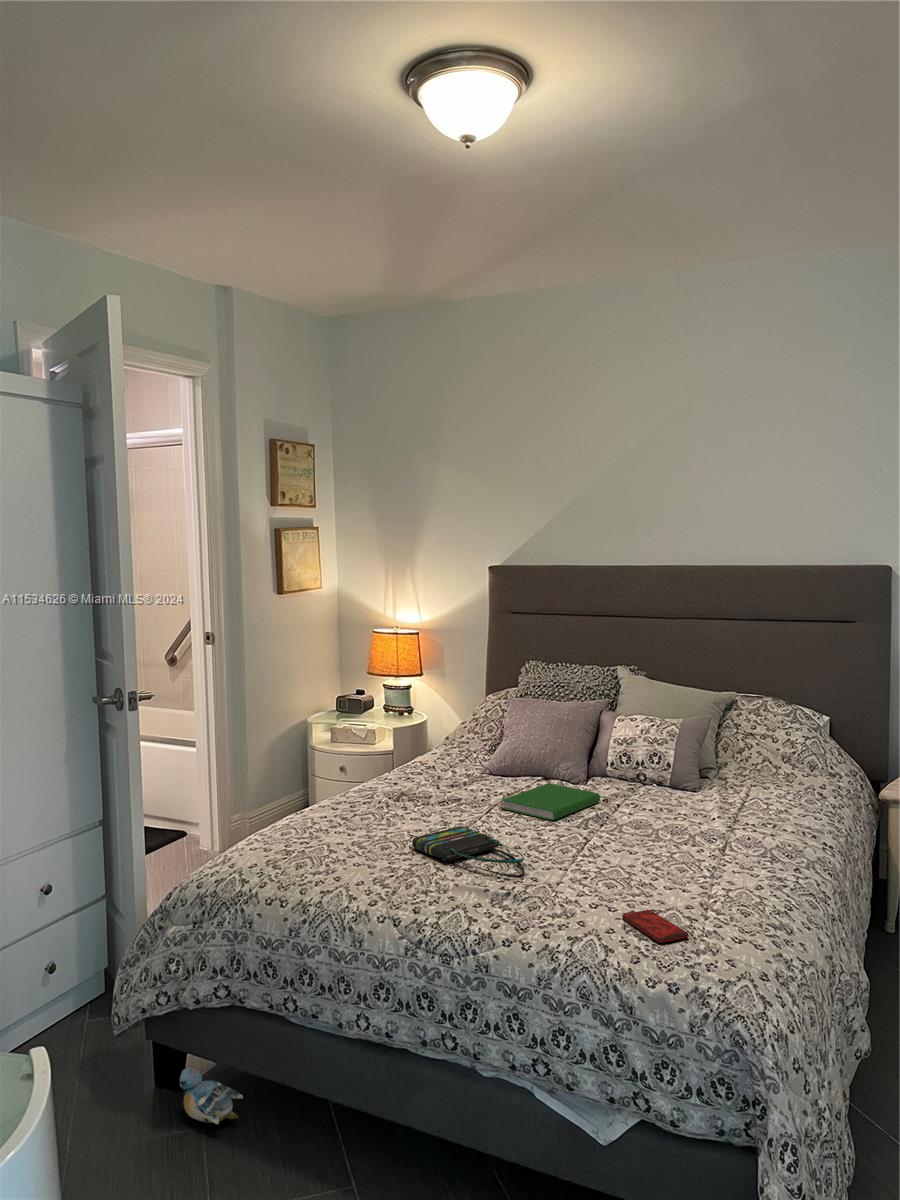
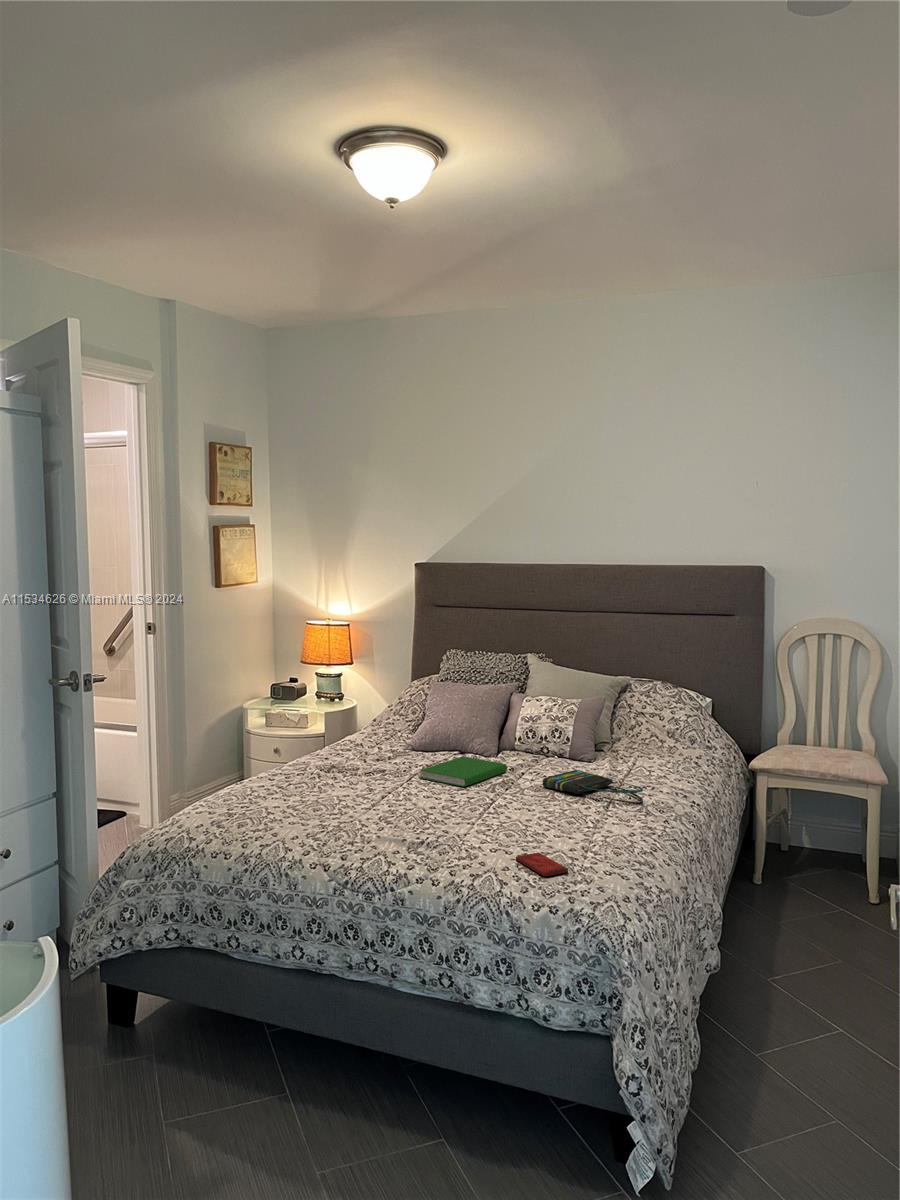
tote bag: present [412,826,524,878] -> present [543,770,643,804]
plush toy: present [179,1068,243,1124] -> none [134,1002,191,1049]

